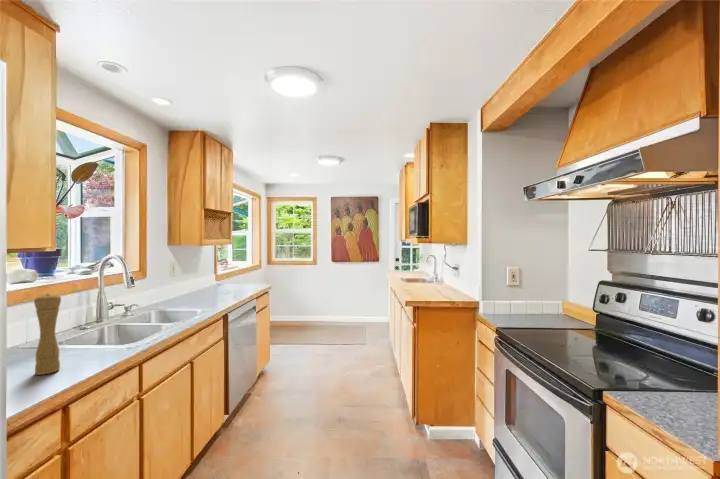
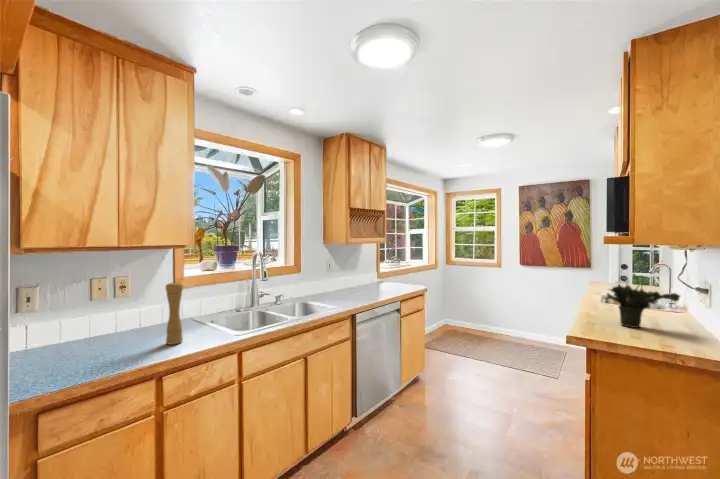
potted plant: none [413,261,450,295] -> present [605,274,680,328]

